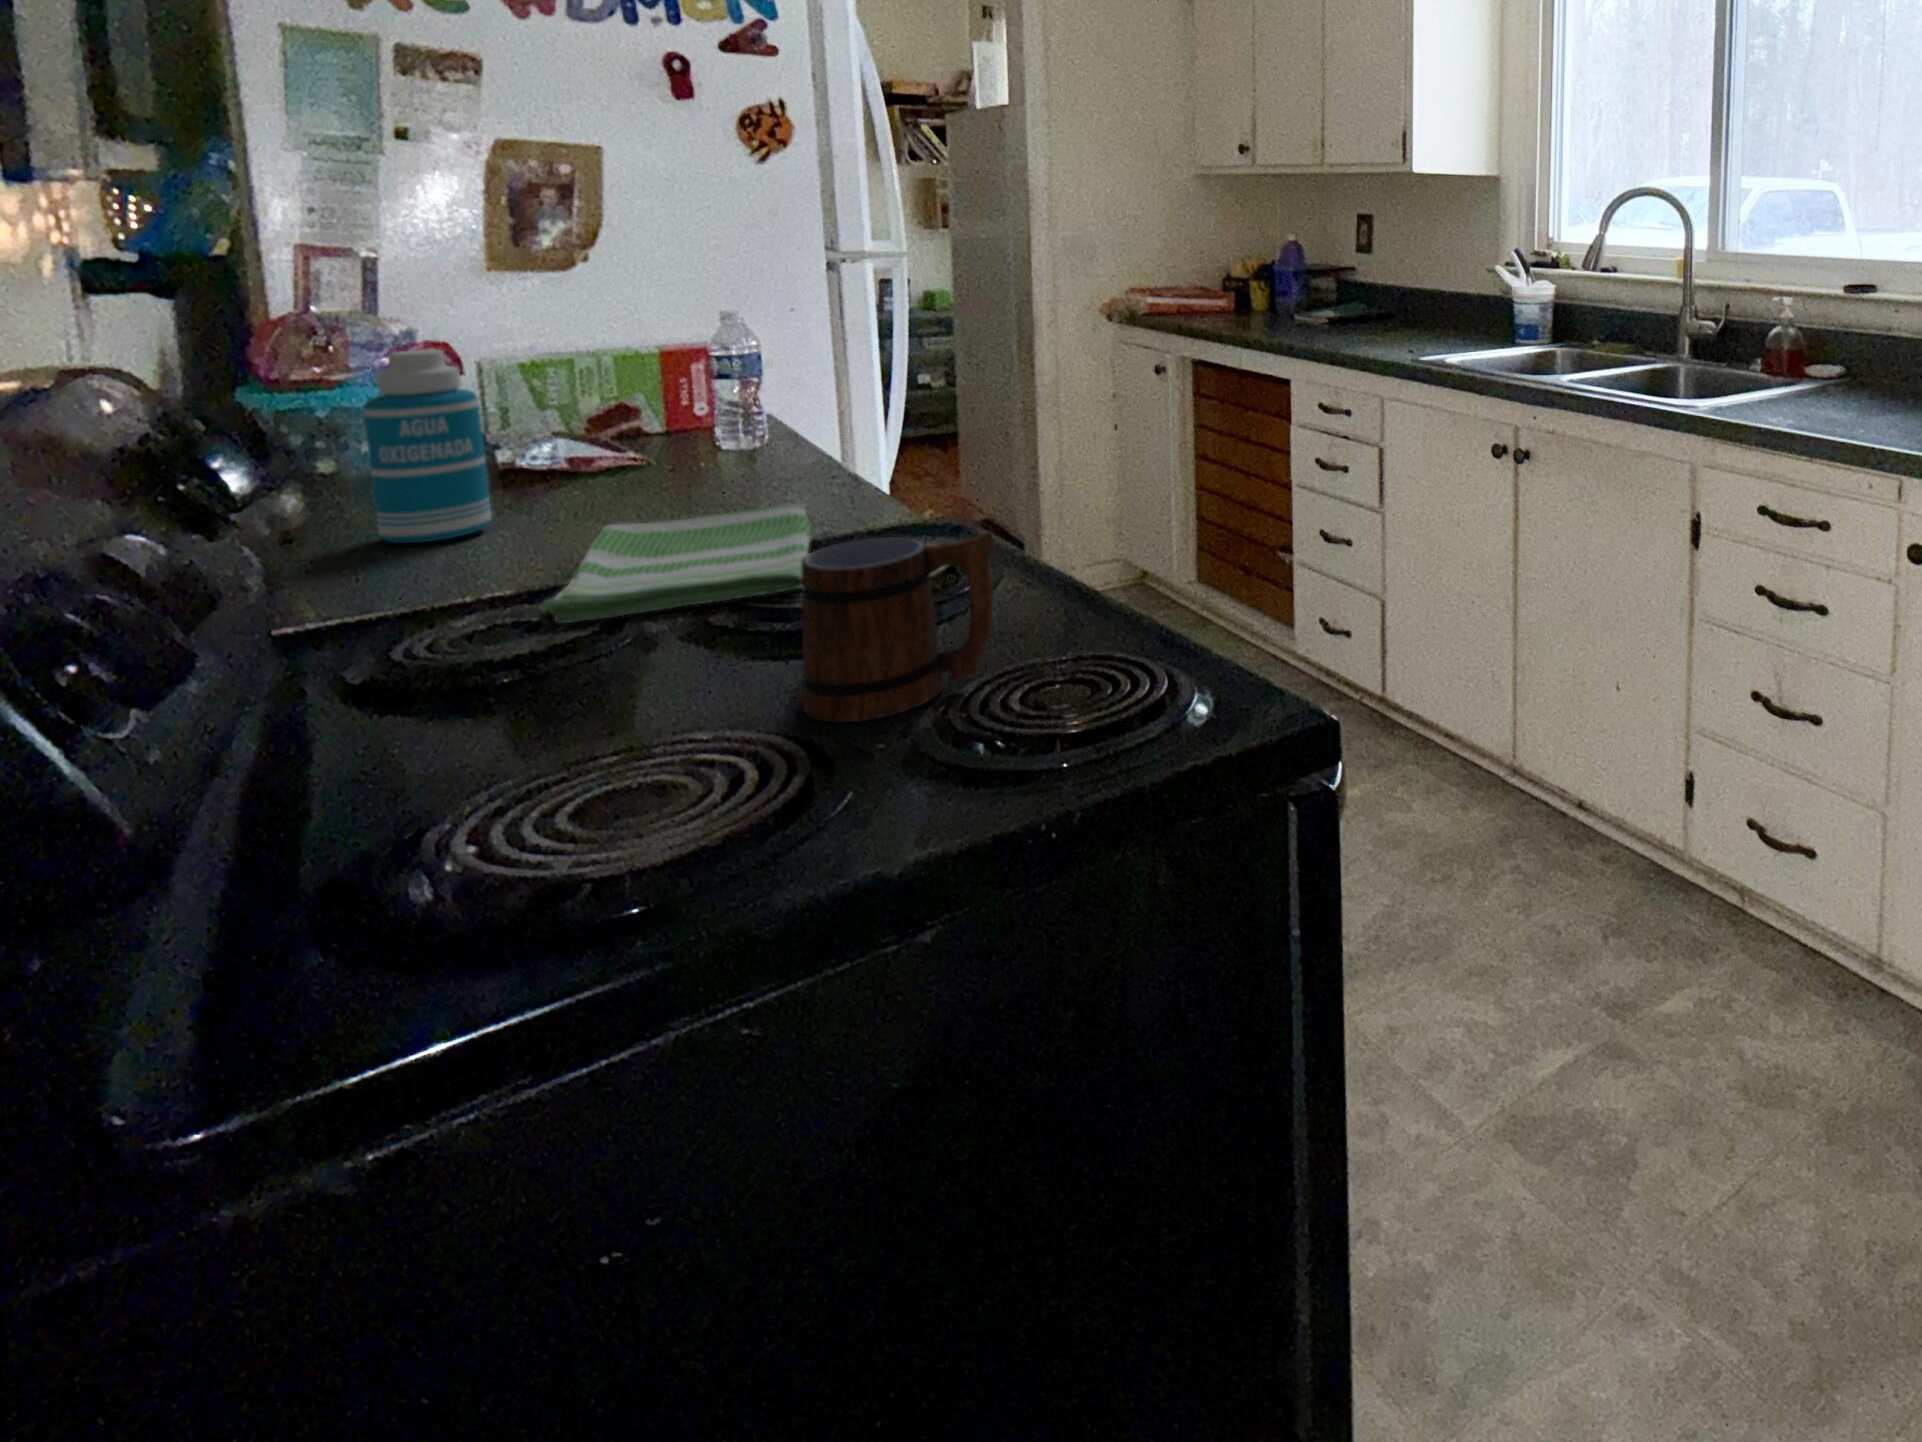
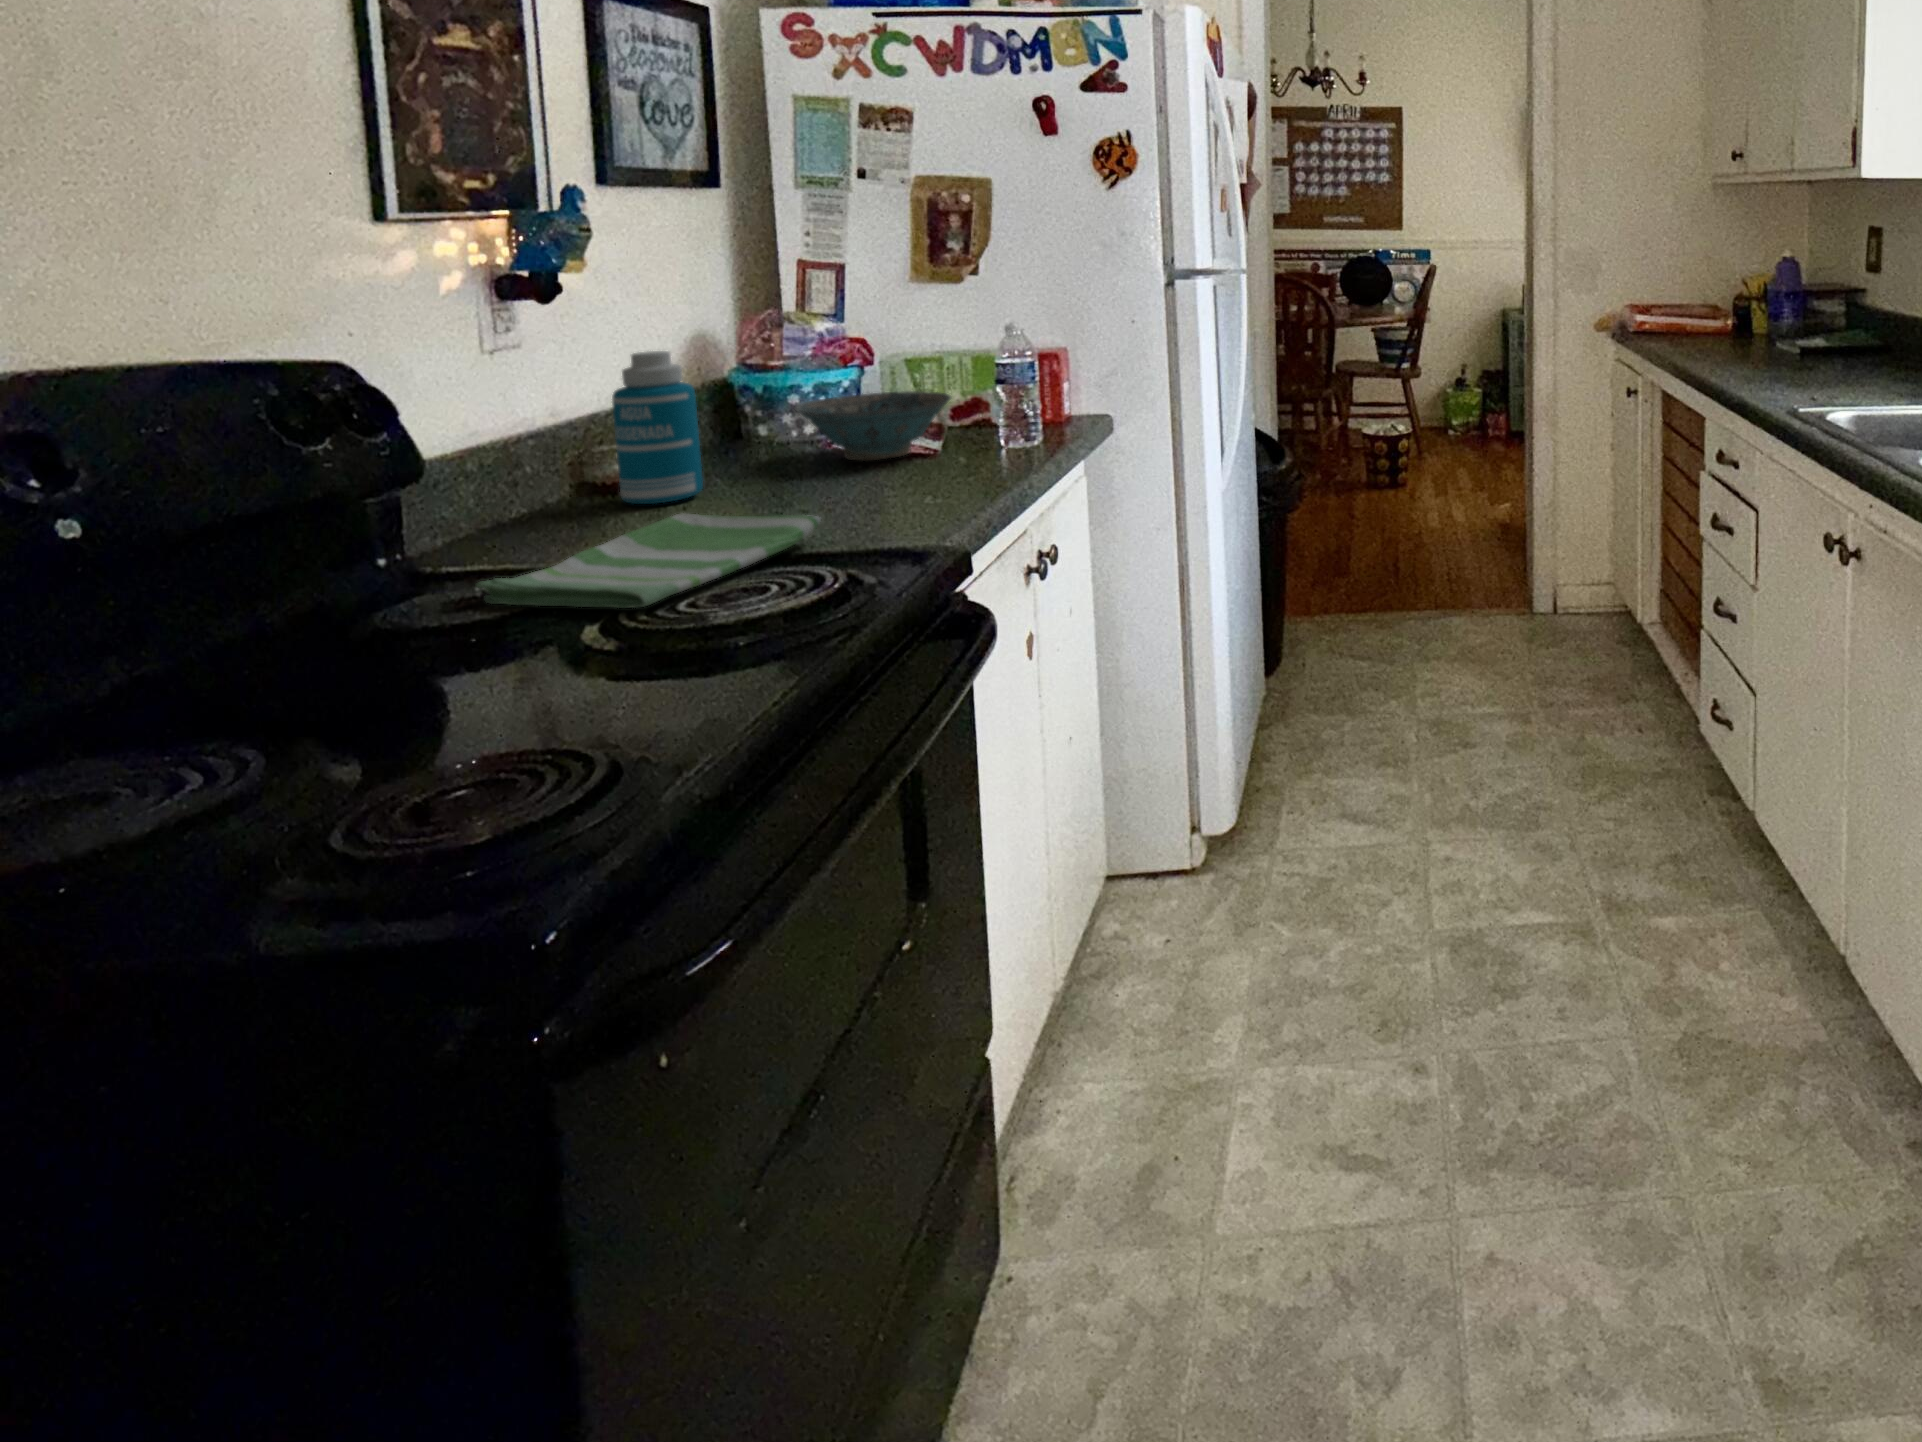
ceramic bowl: none [493,396,702,479] -> present [795,391,951,461]
mug: present [801,531,995,722] -> none [283,590,463,783]

